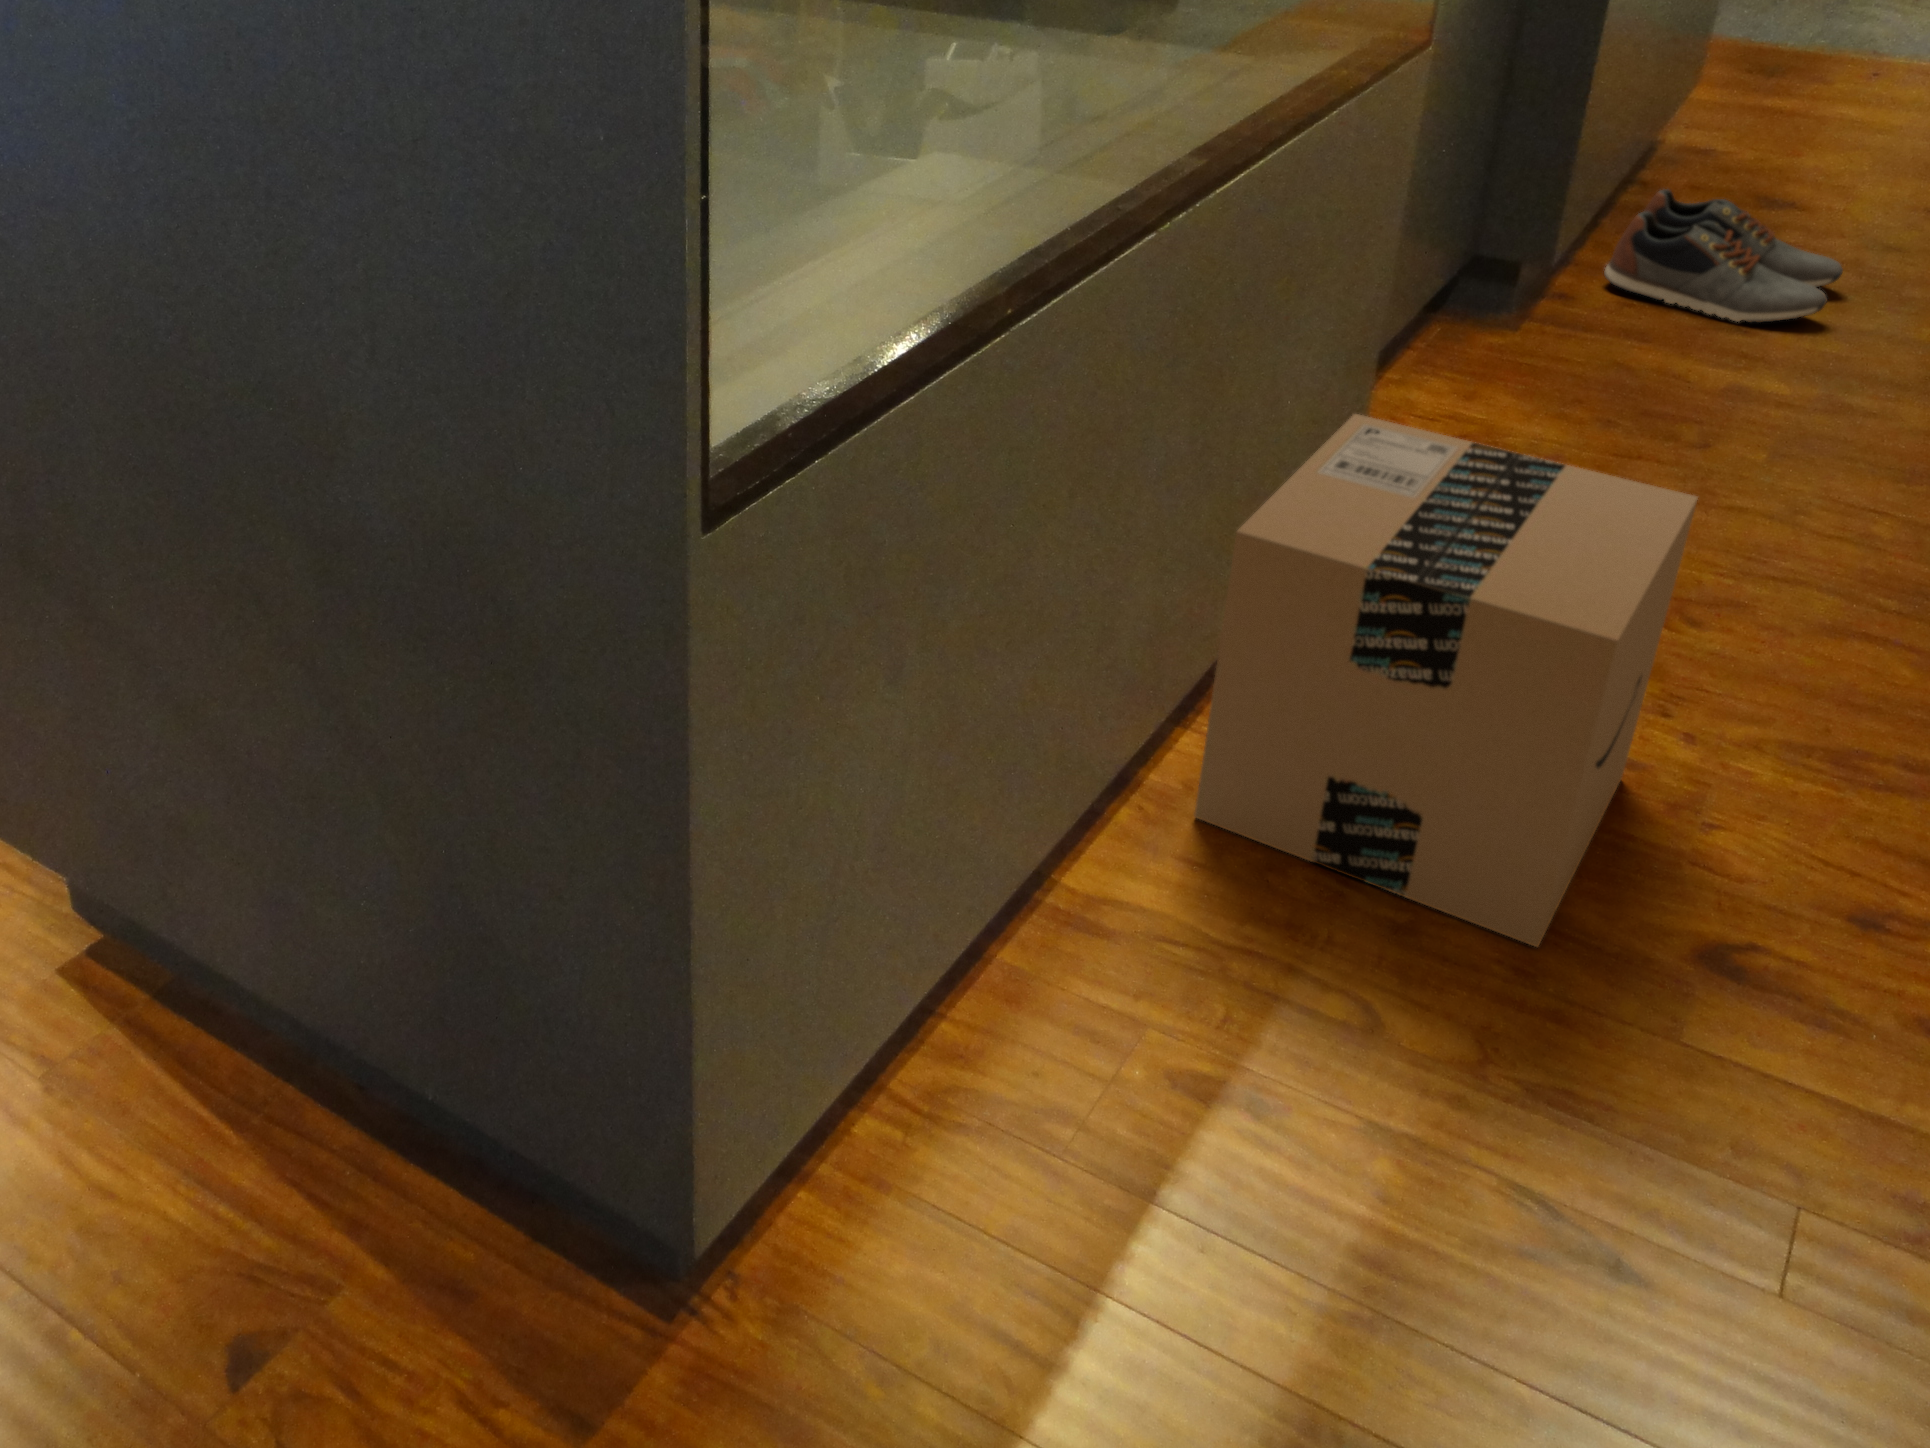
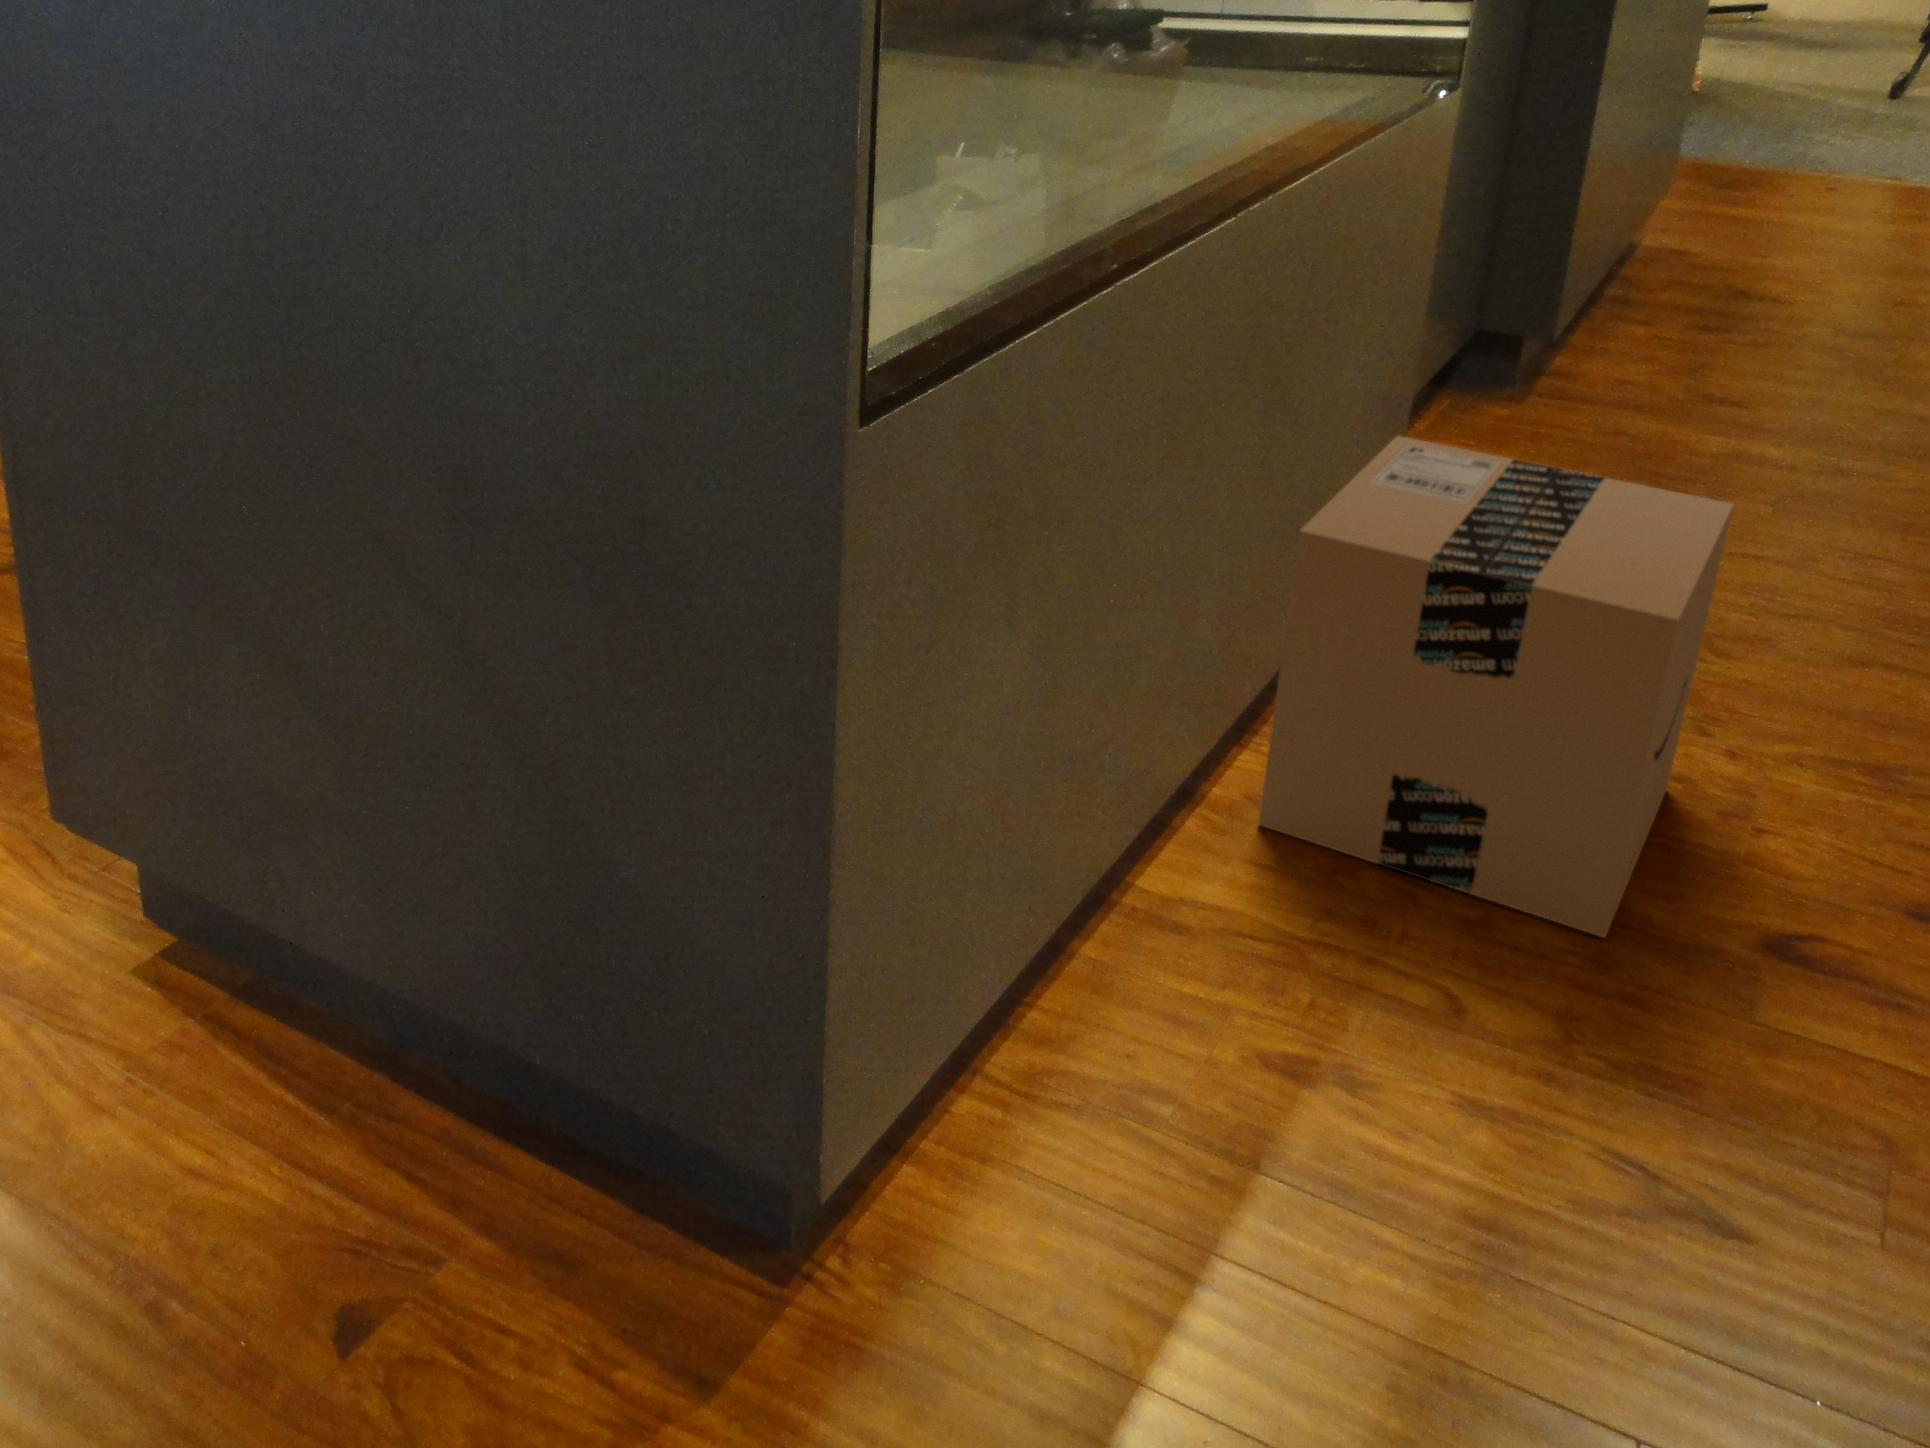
shoe: present [1604,189,1843,323] -> none [1595,276,1820,397]

